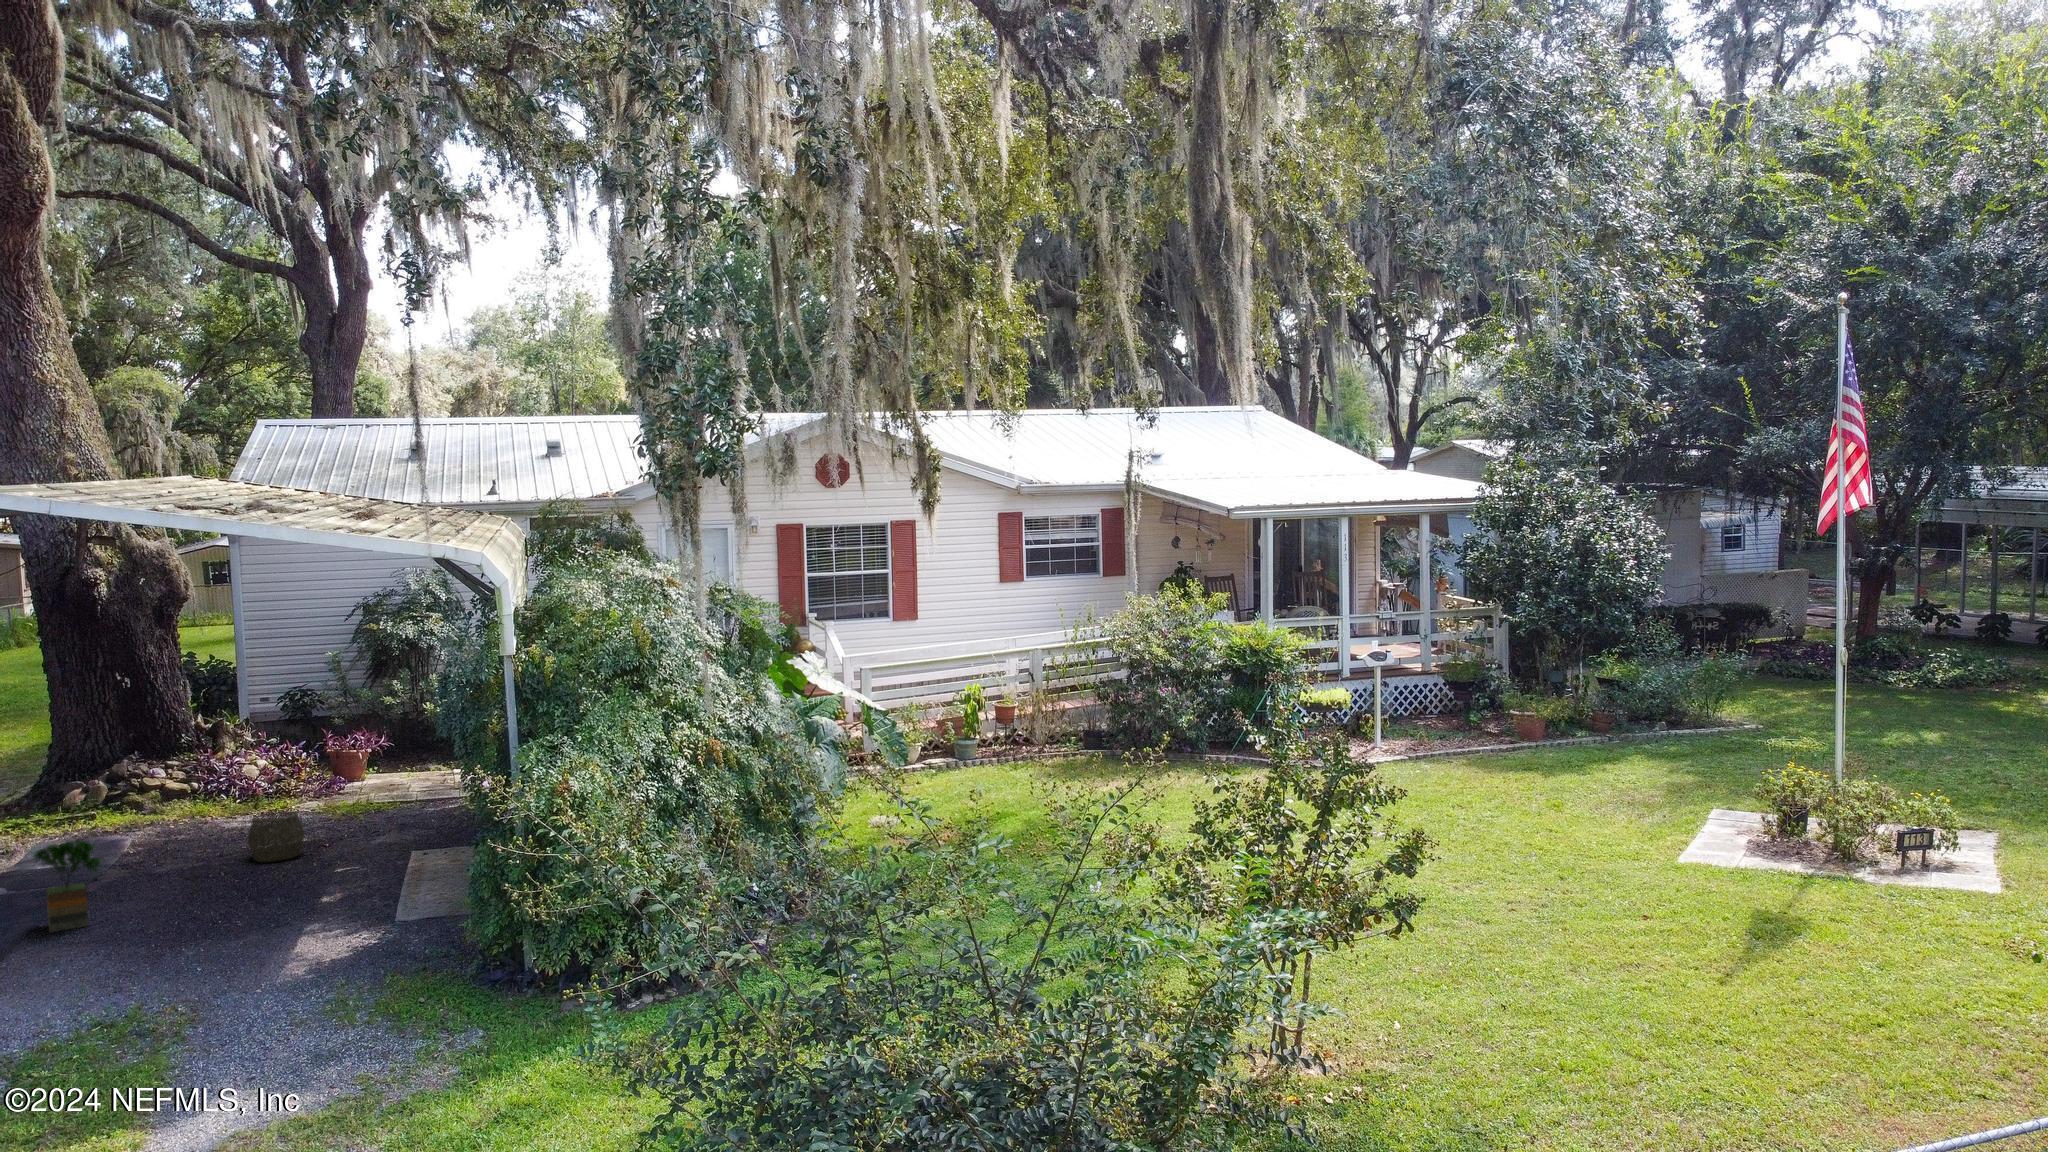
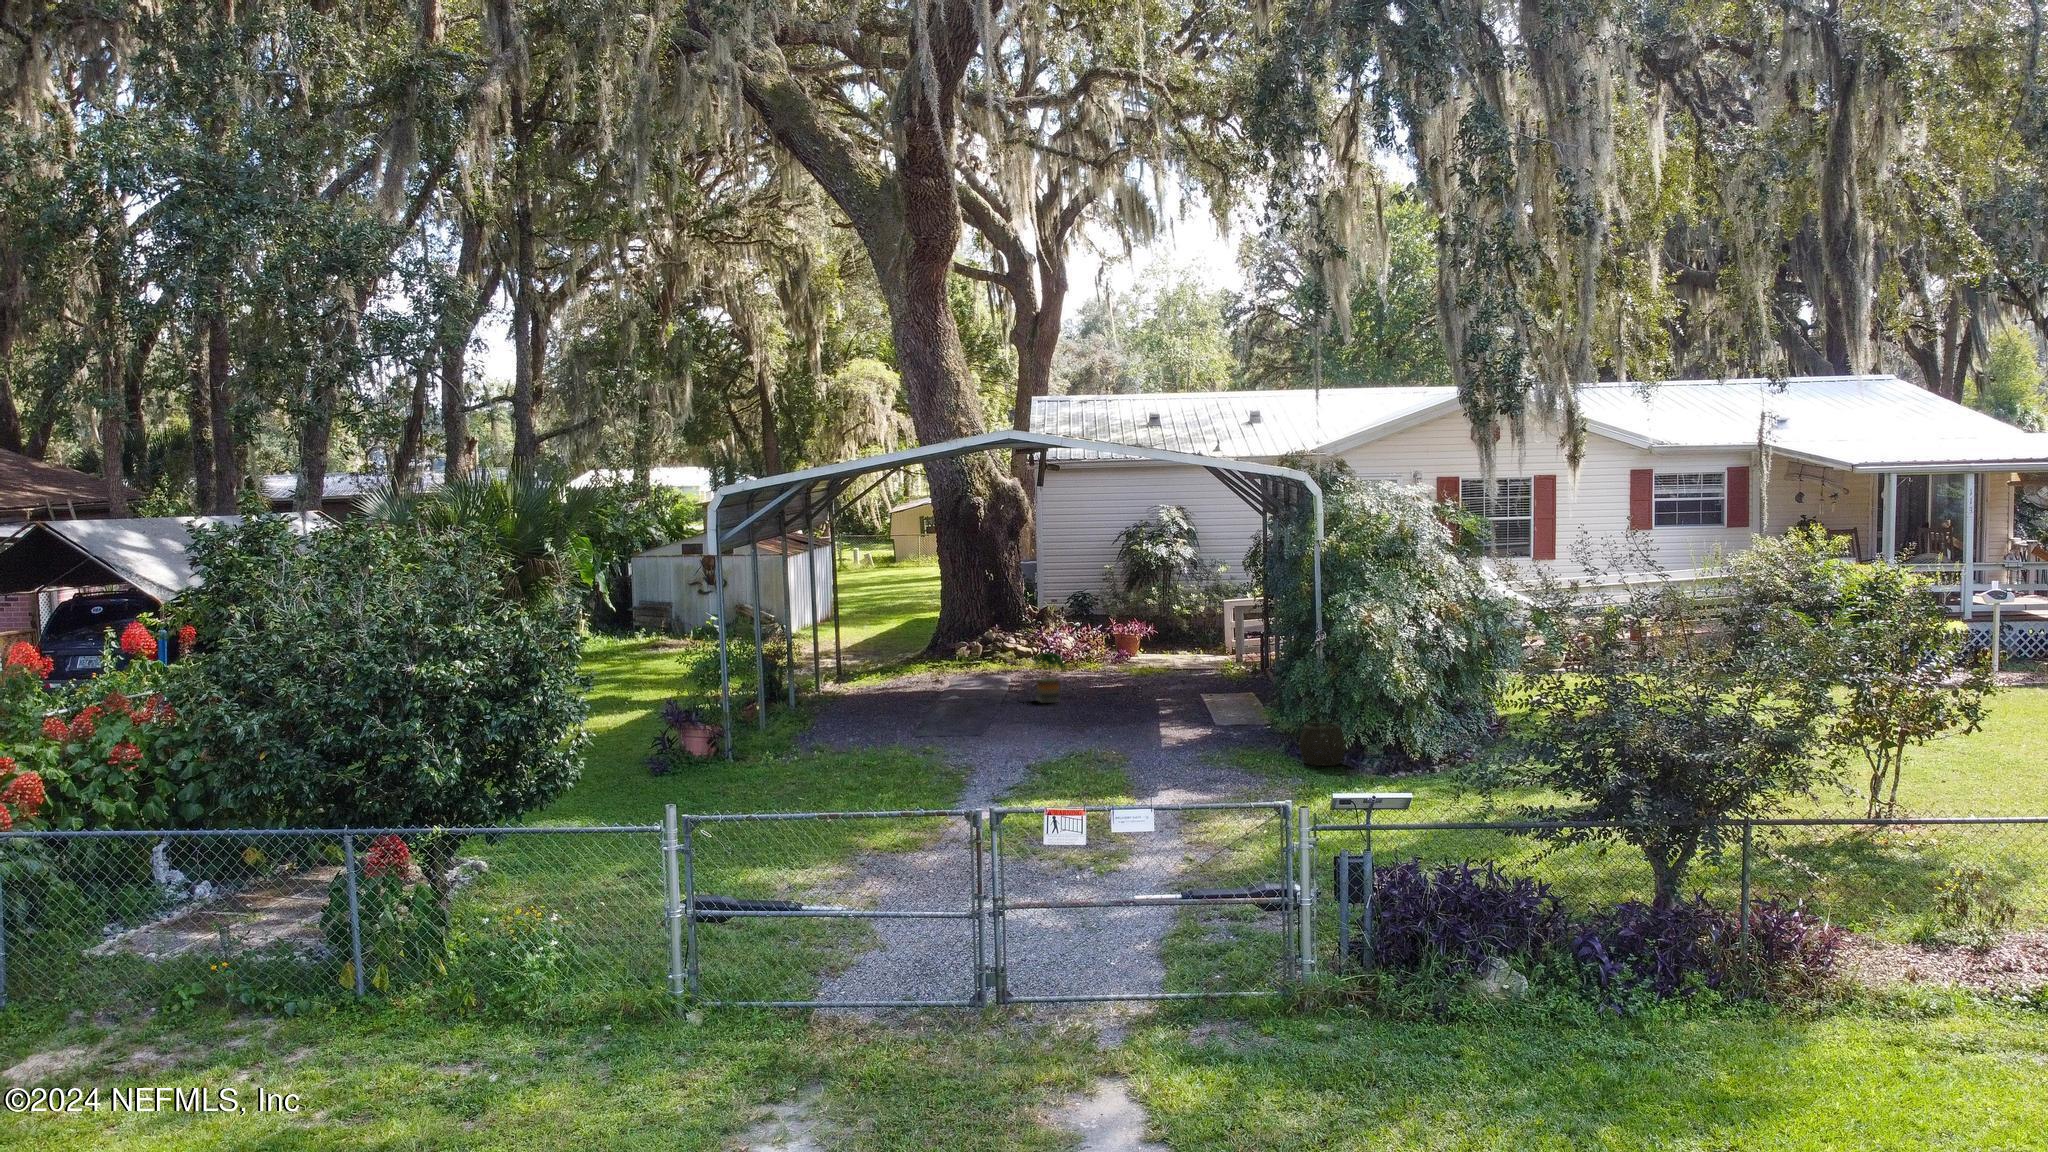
woven basket: present [248,811,304,862] -> present [1300,722,1345,766]

